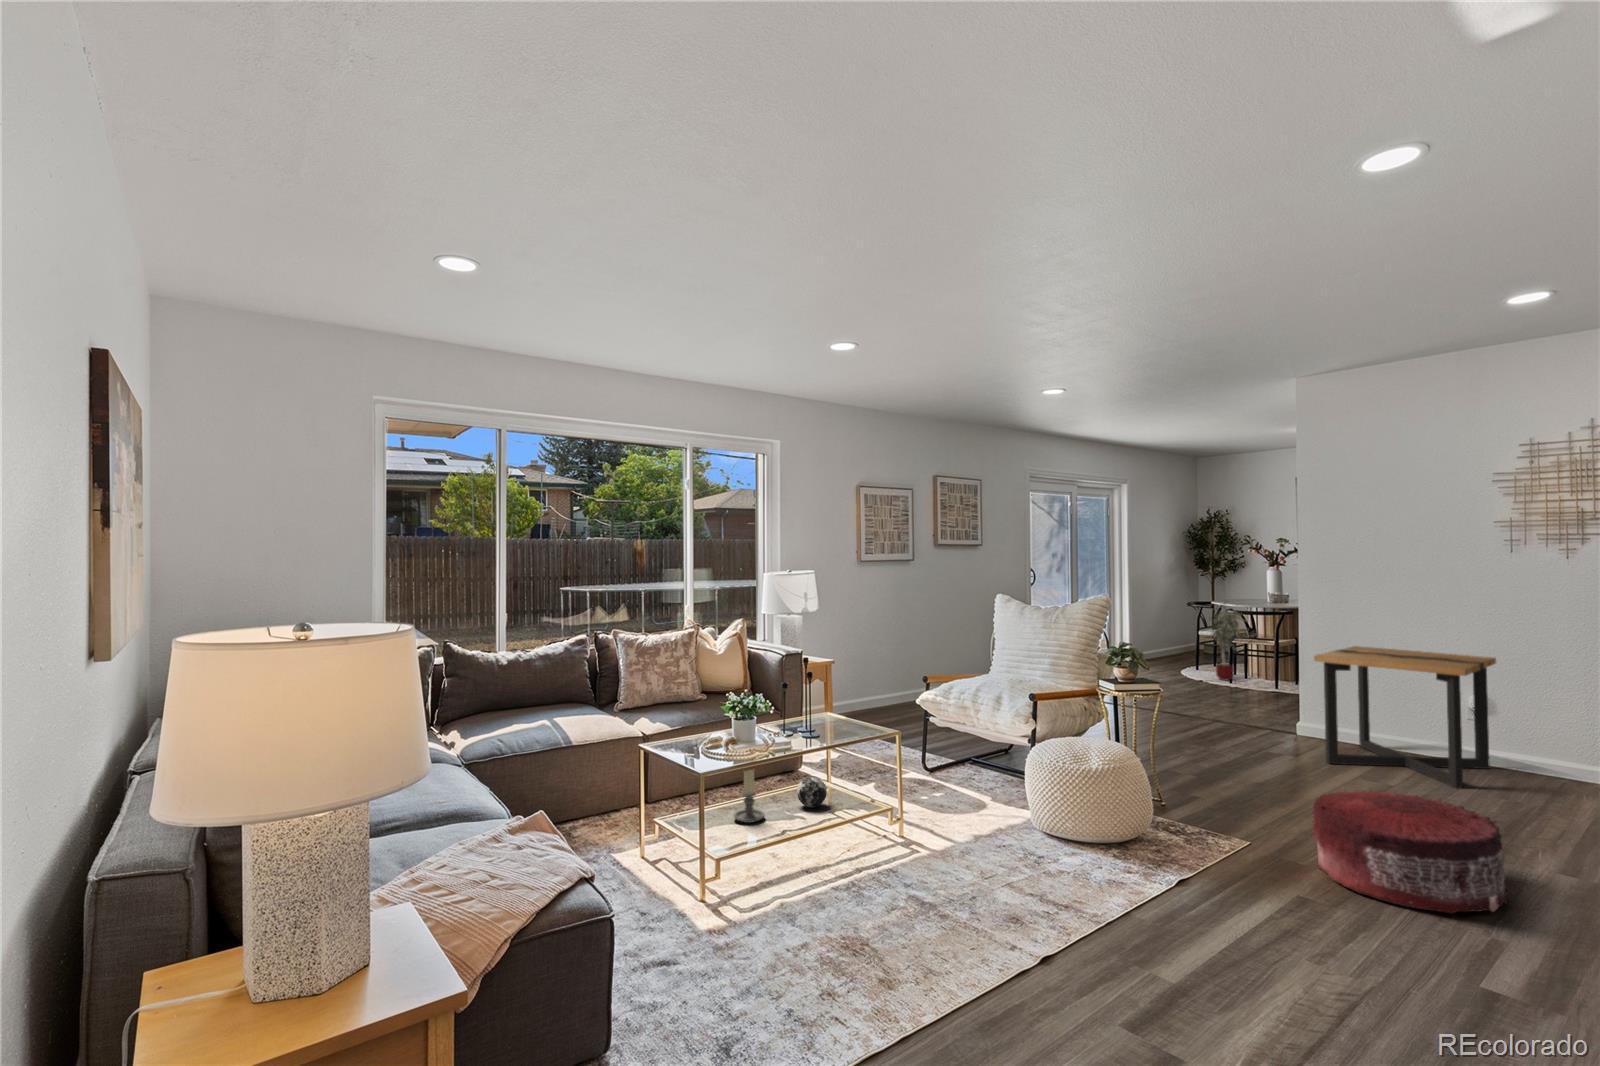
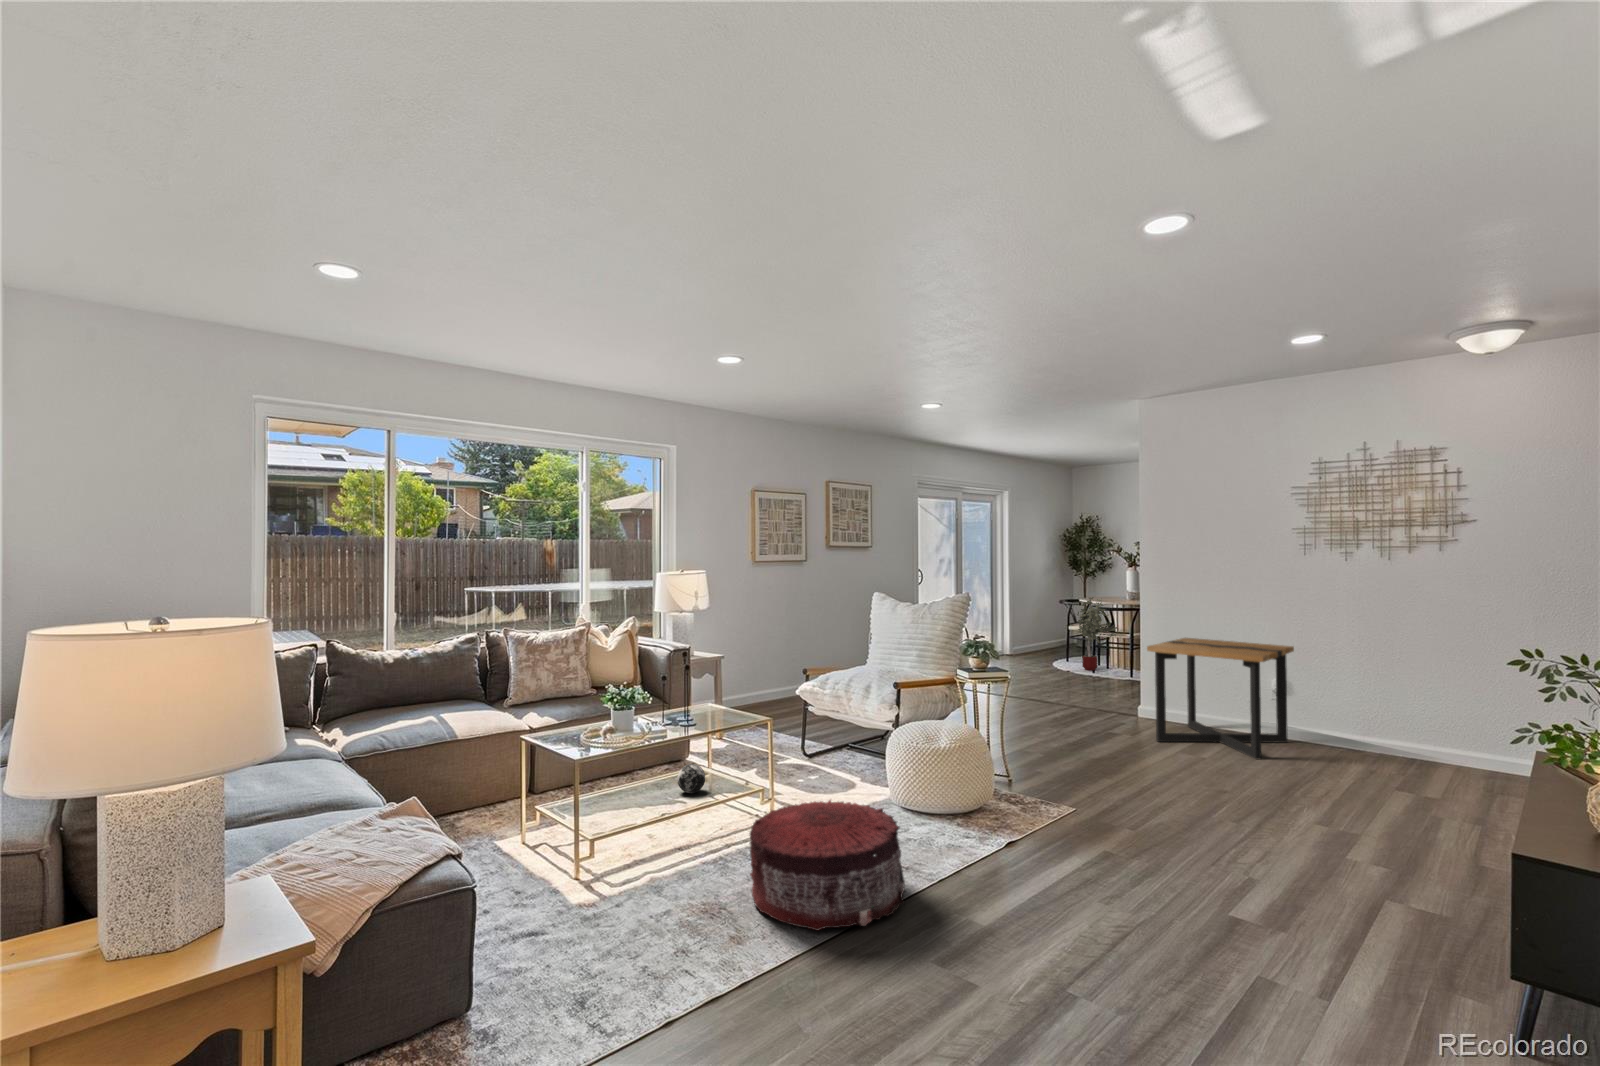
candle holder: present [734,770,765,823] -> none [615,751,645,809]
pouf: present [1312,789,1511,913] -> present [750,800,905,930]

